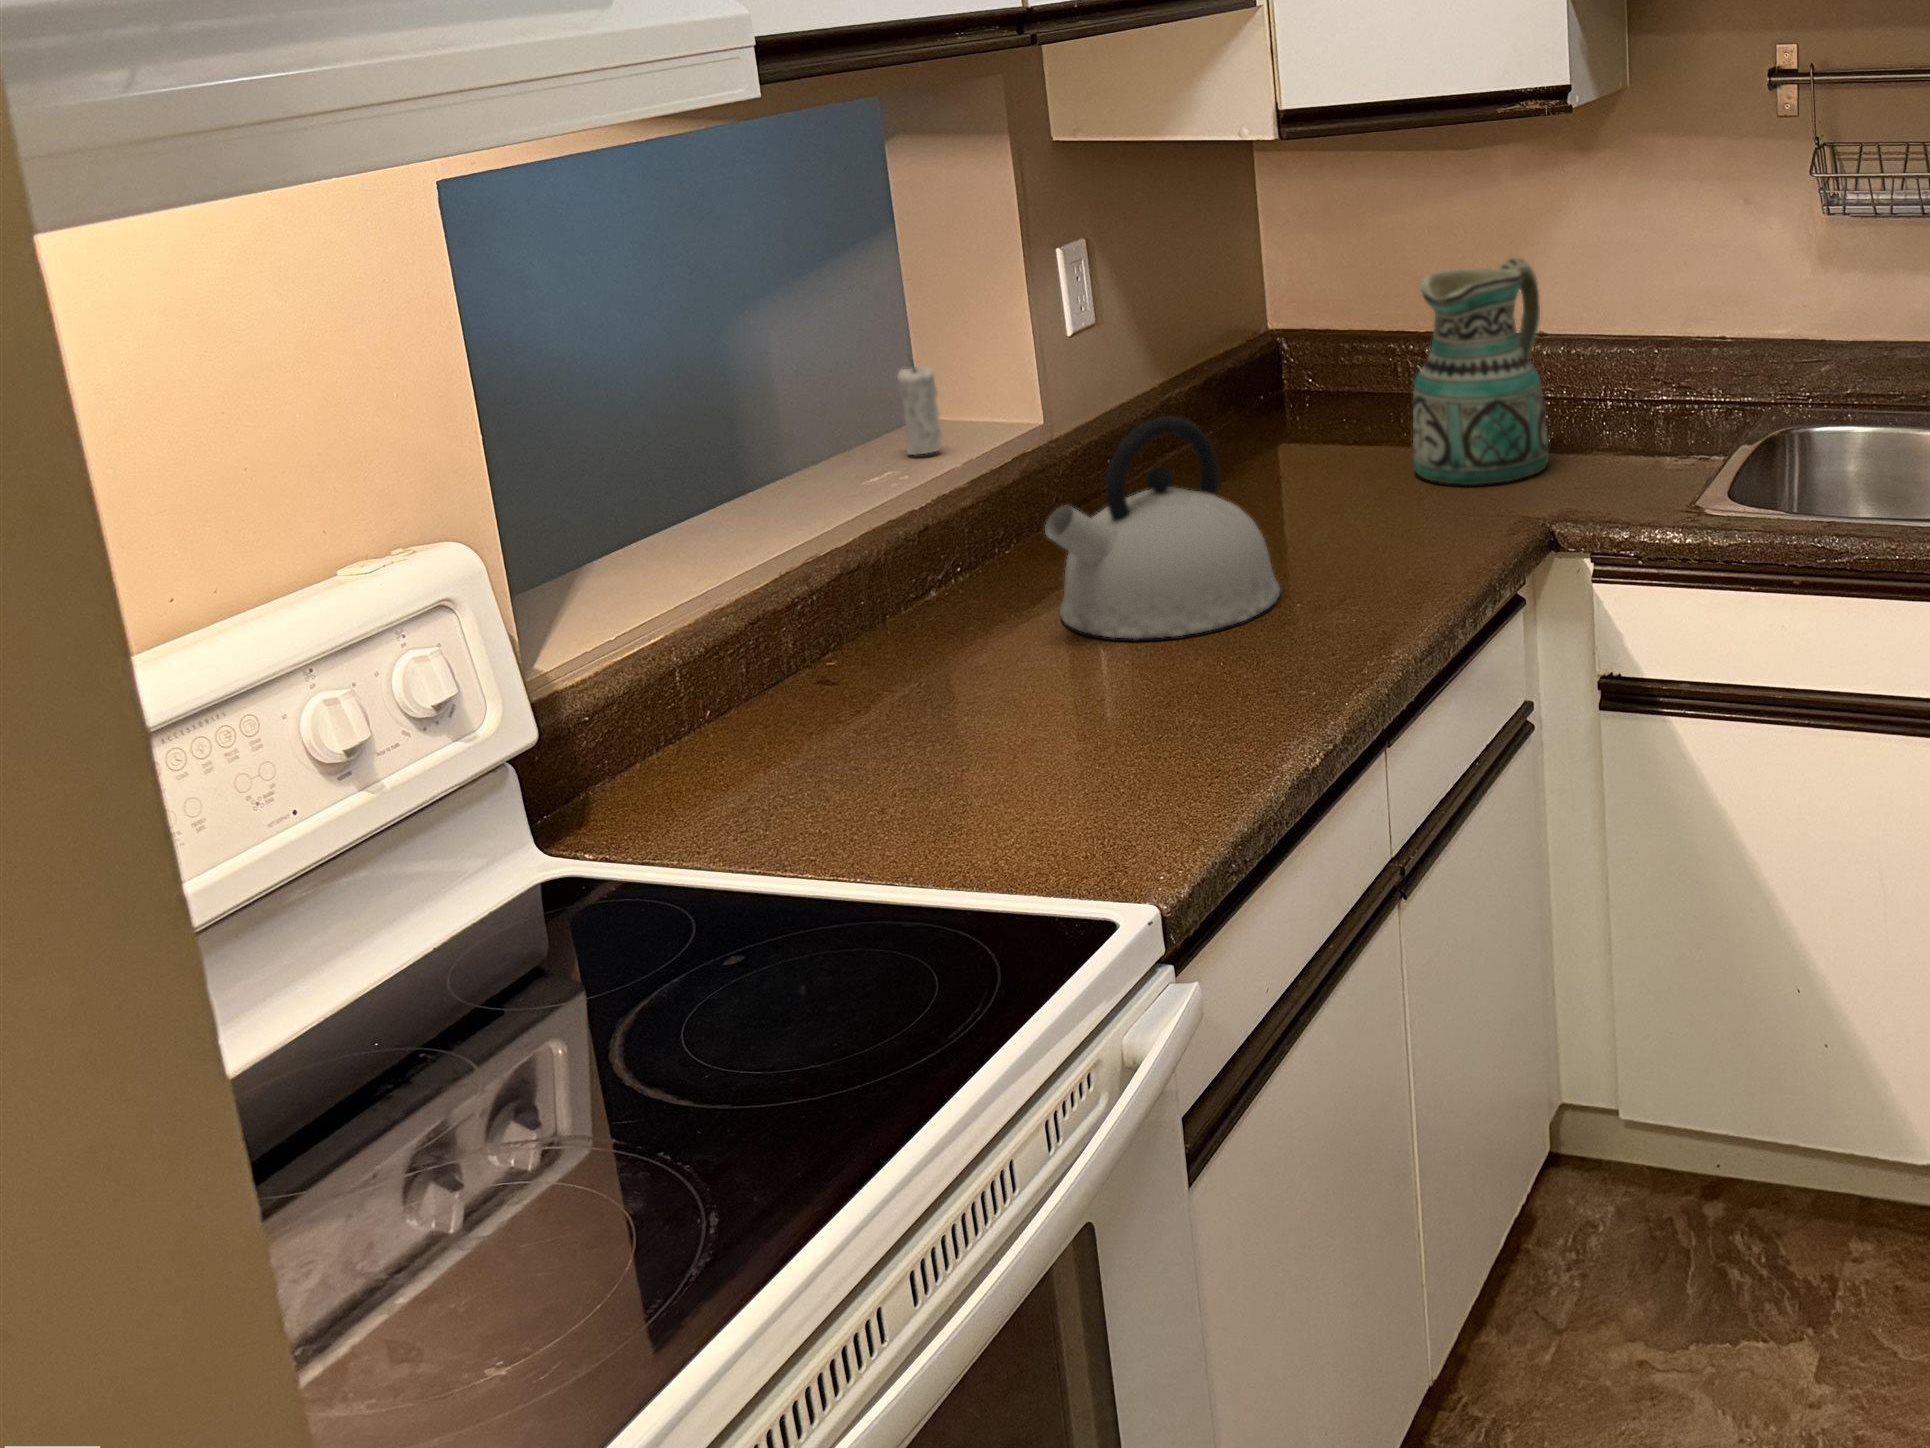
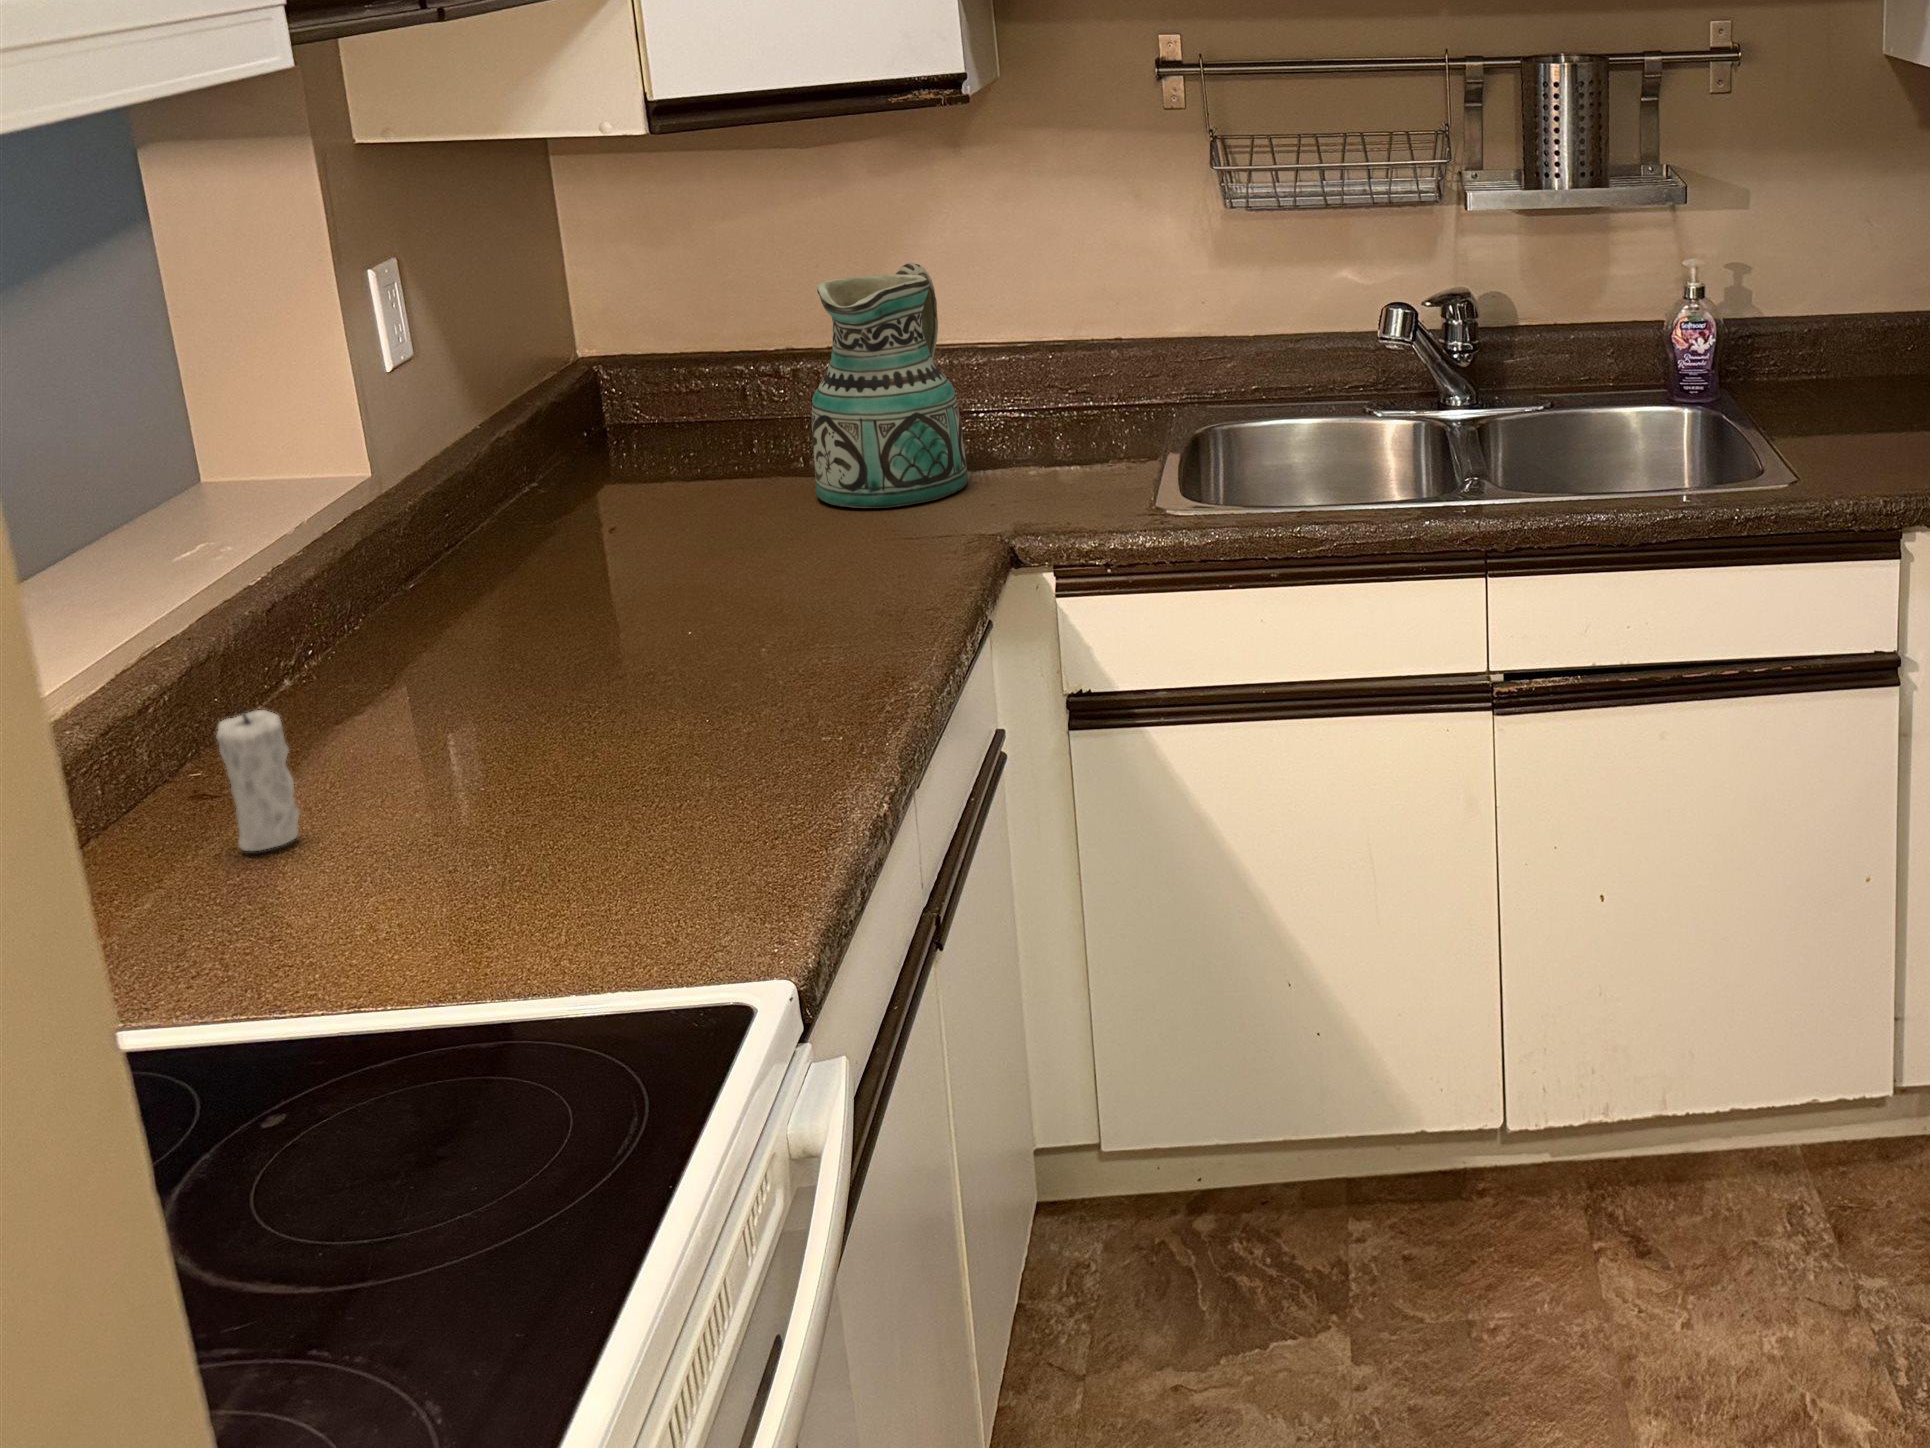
candle: present [897,366,942,455] -> present [216,697,299,851]
kettle: present [1045,416,1280,639] -> none [452,446,733,703]

